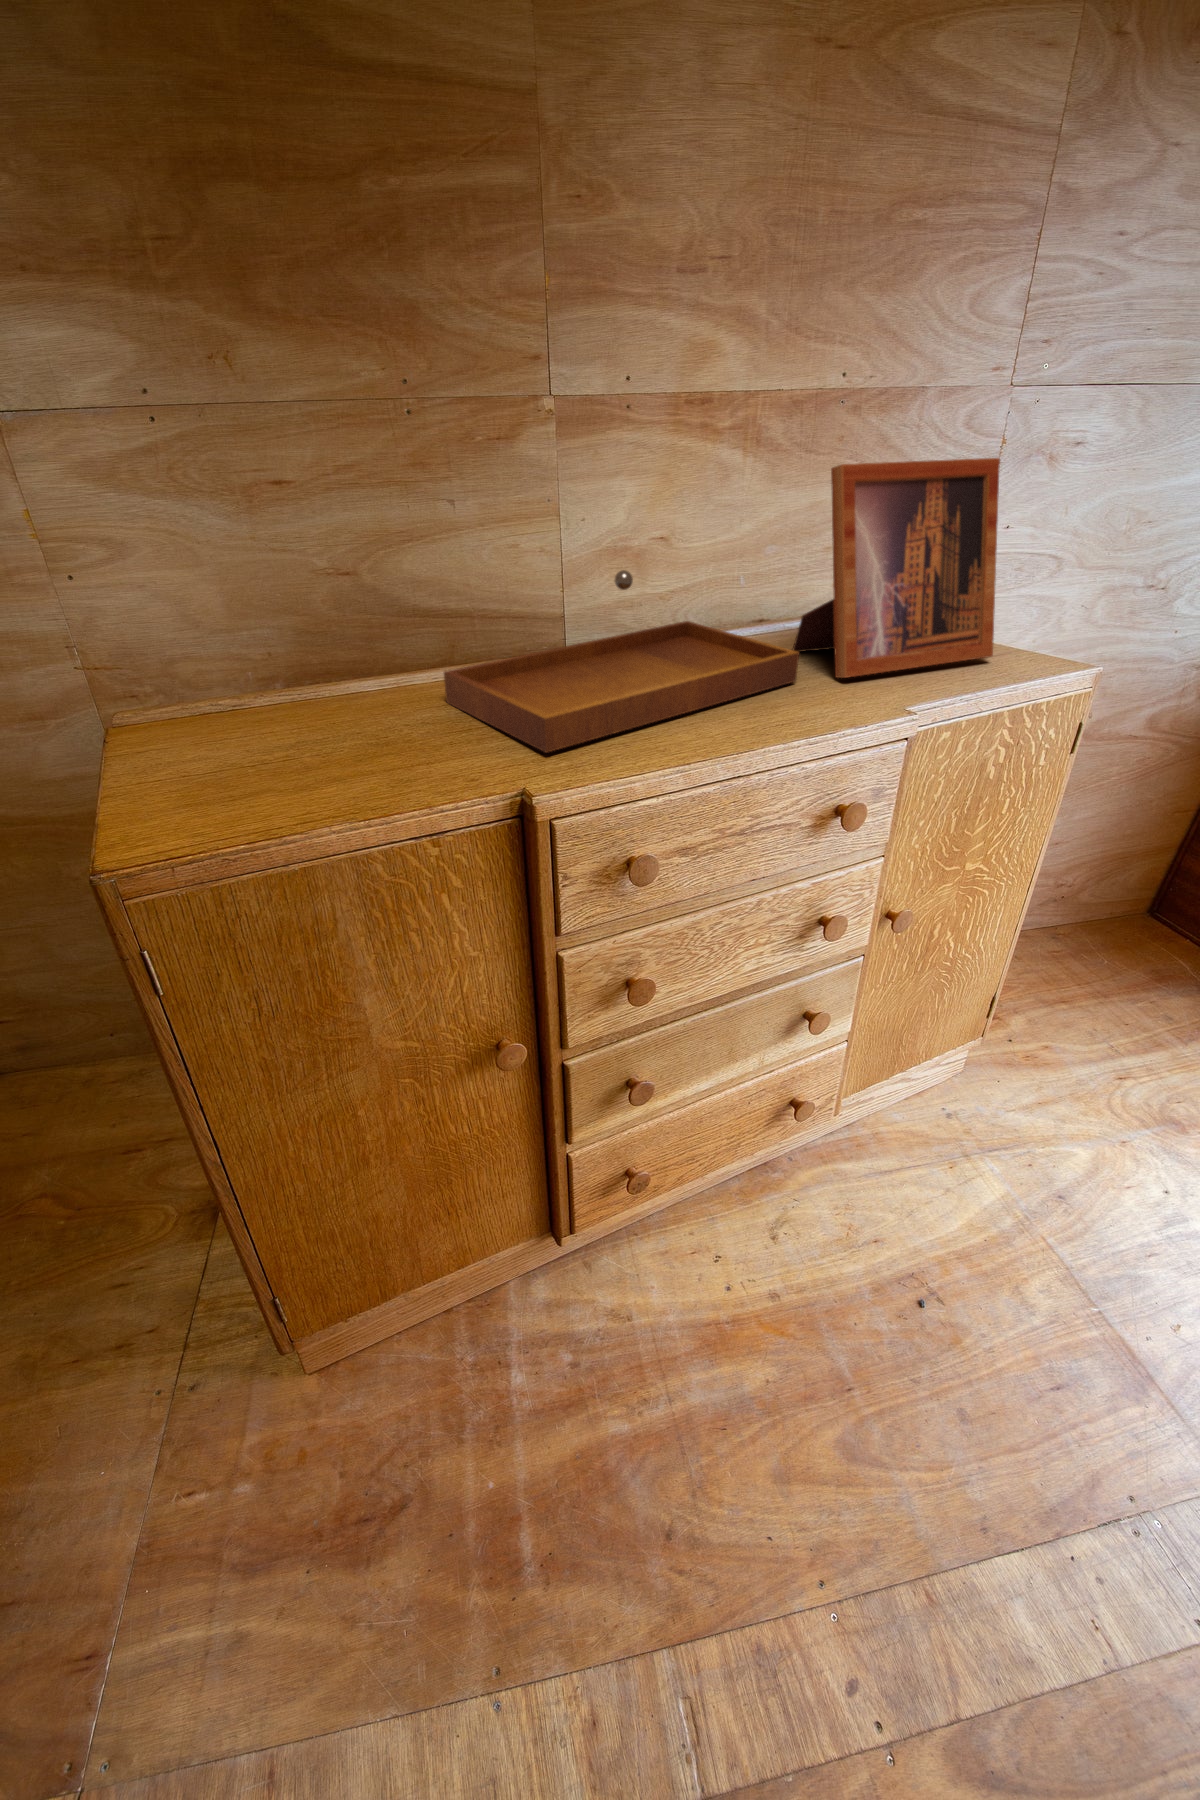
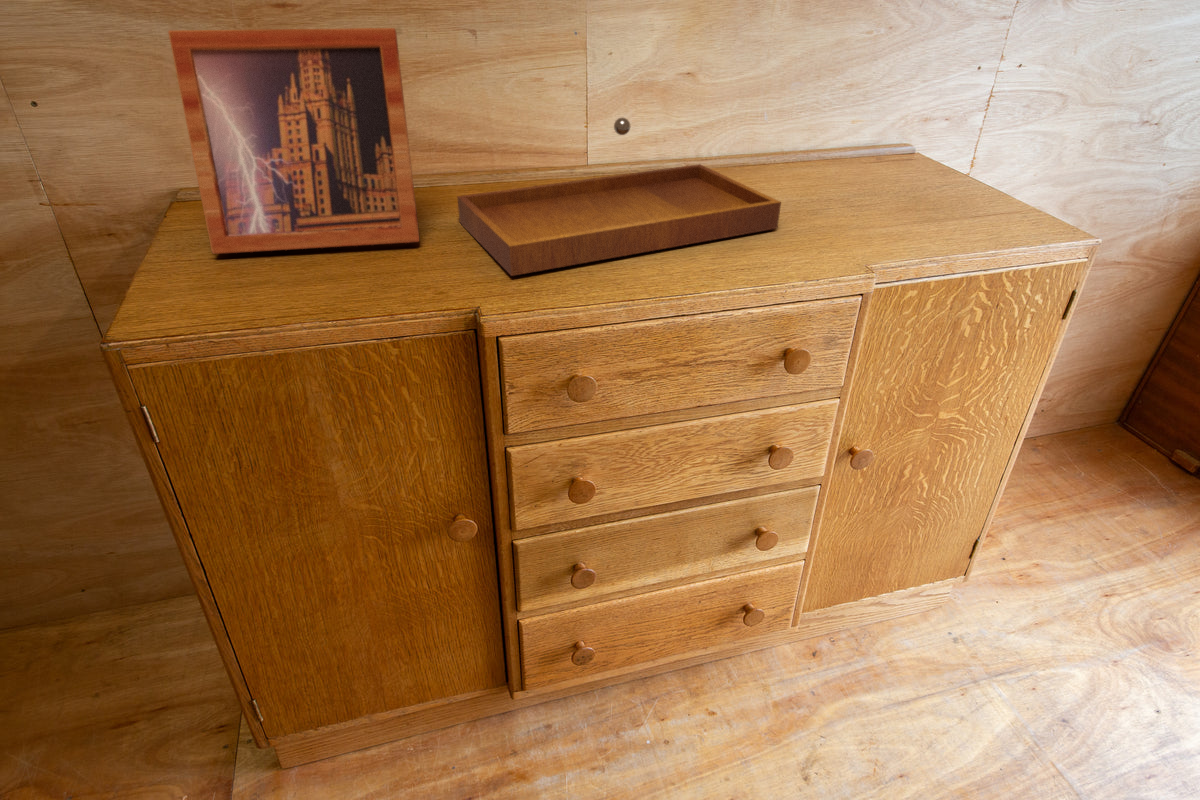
picture frame: present [793,458,1000,678] -> present [168,28,419,254]

